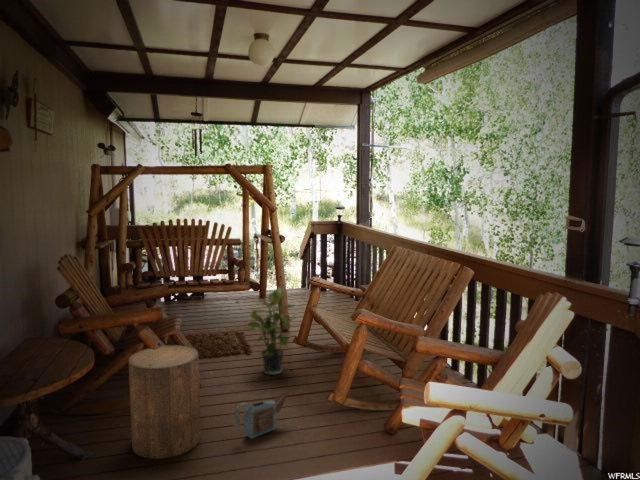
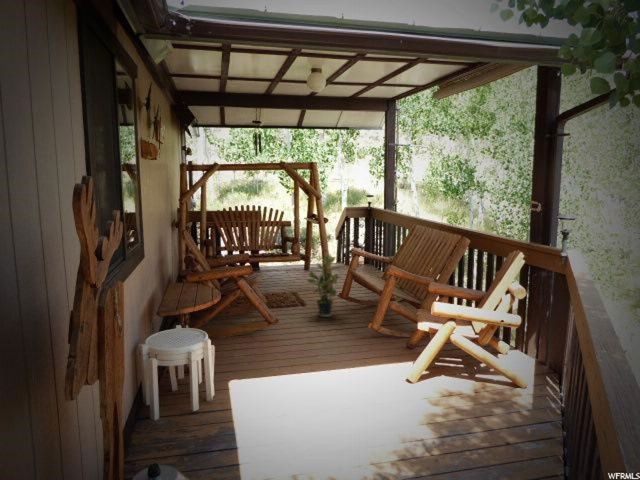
stool: present [129,345,201,459] -> none [239,289,284,358]
watering can: present [234,391,289,439] -> none [306,320,342,350]

